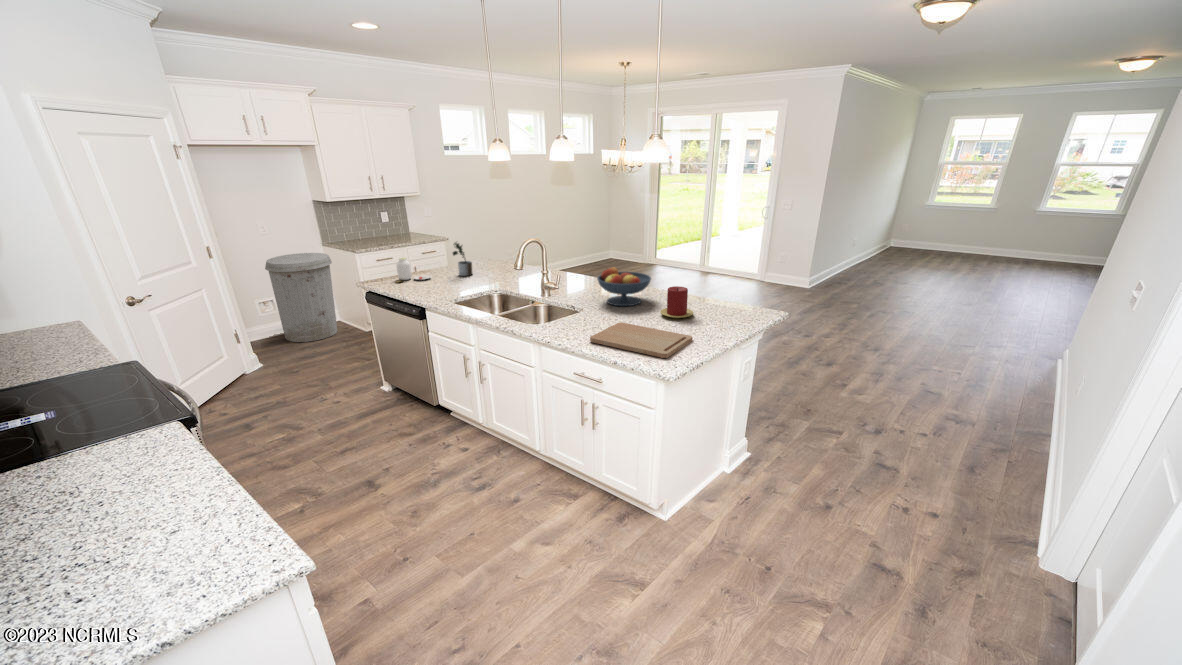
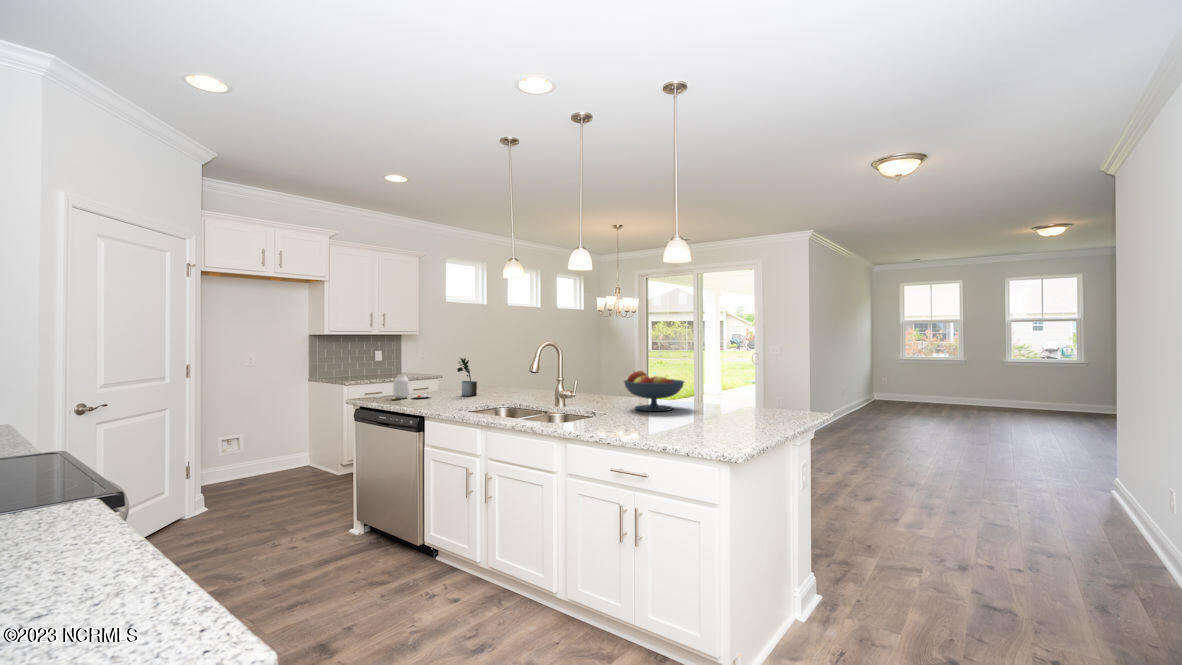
trash can: present [265,253,338,342] -> none [243,389,318,486]
candle: present [660,286,693,318] -> none [700,384,739,418]
cutting board: present [590,322,692,358] -> none [628,419,749,443]

